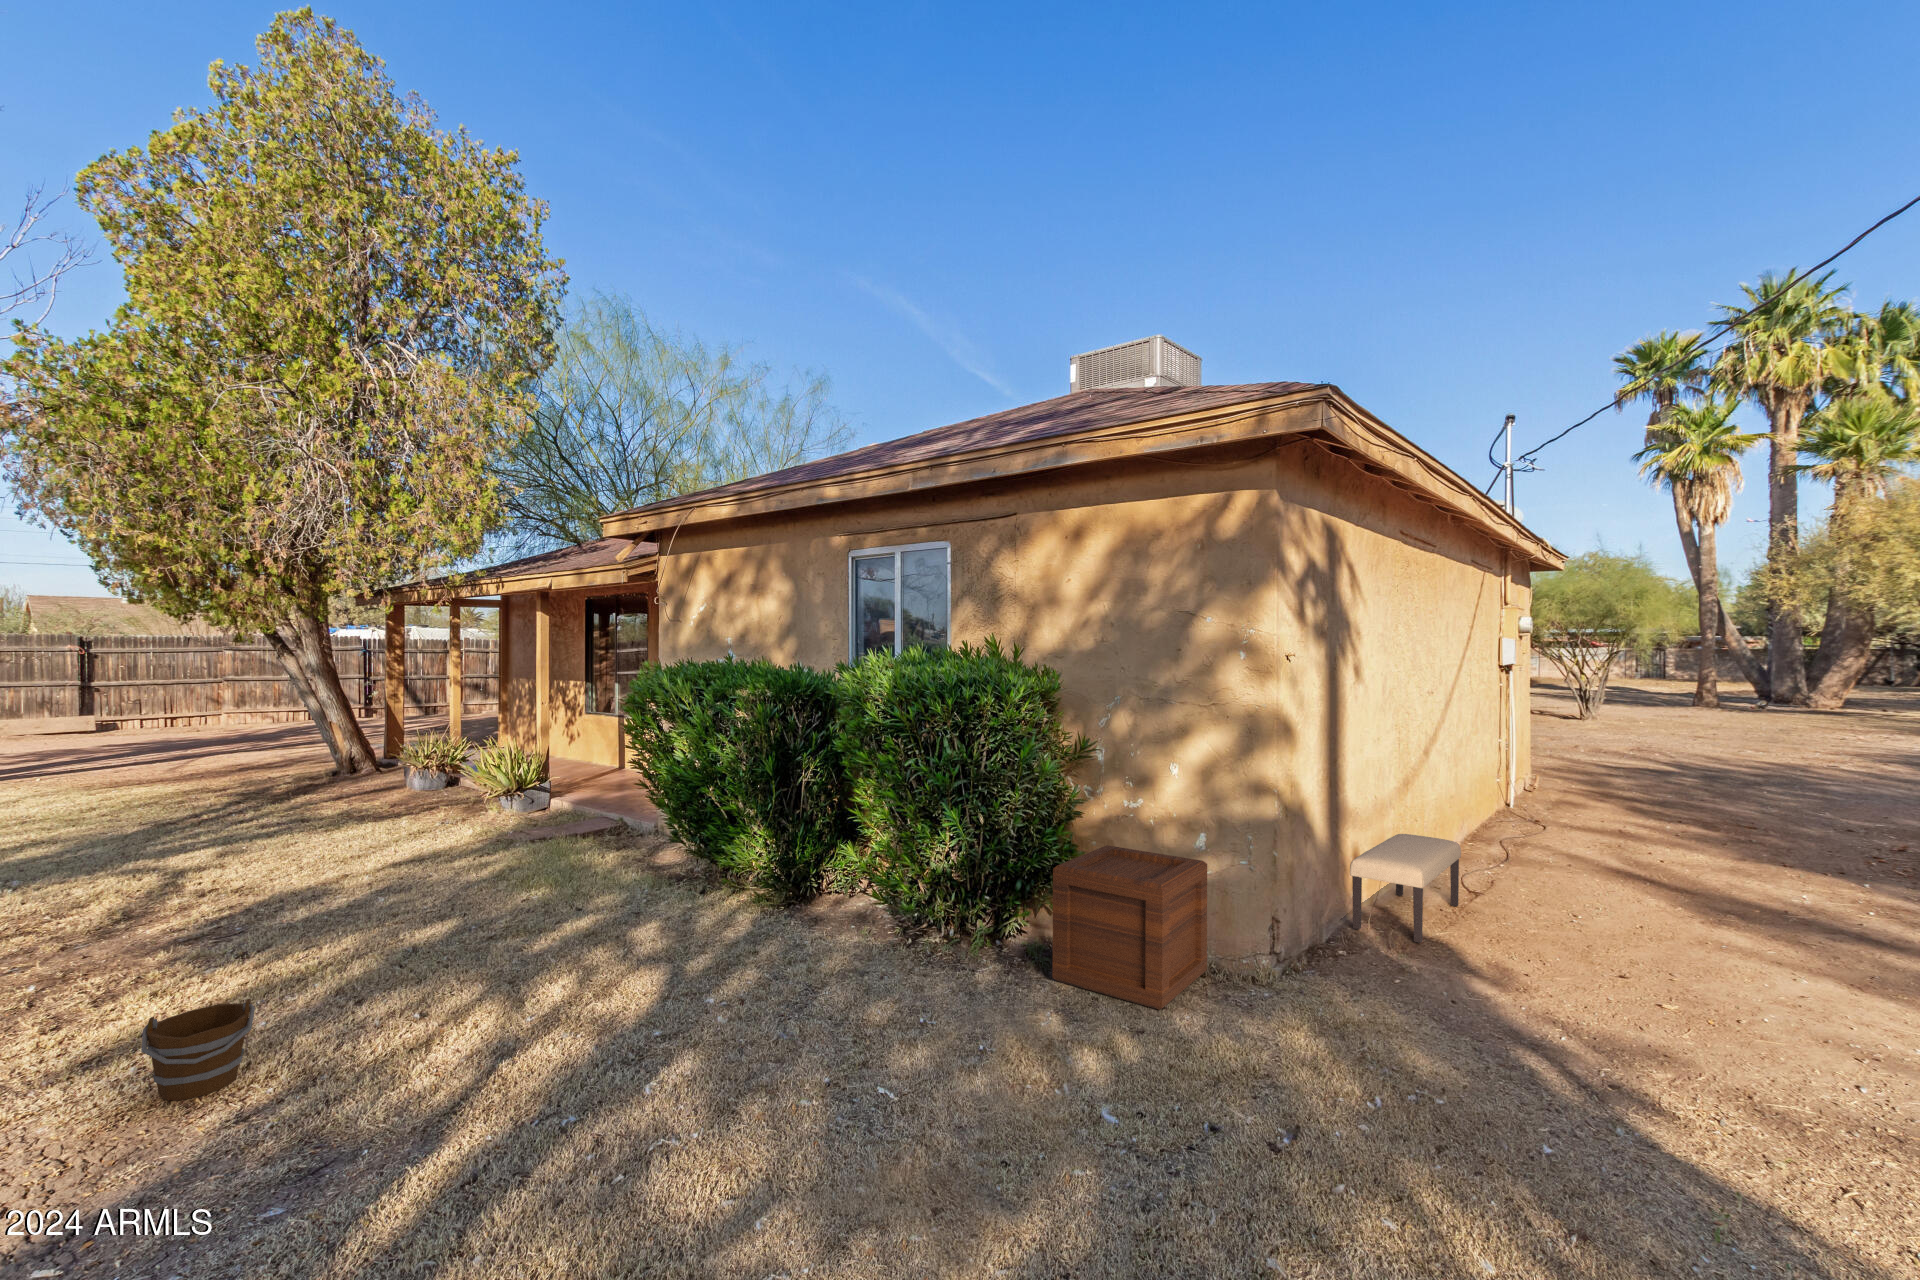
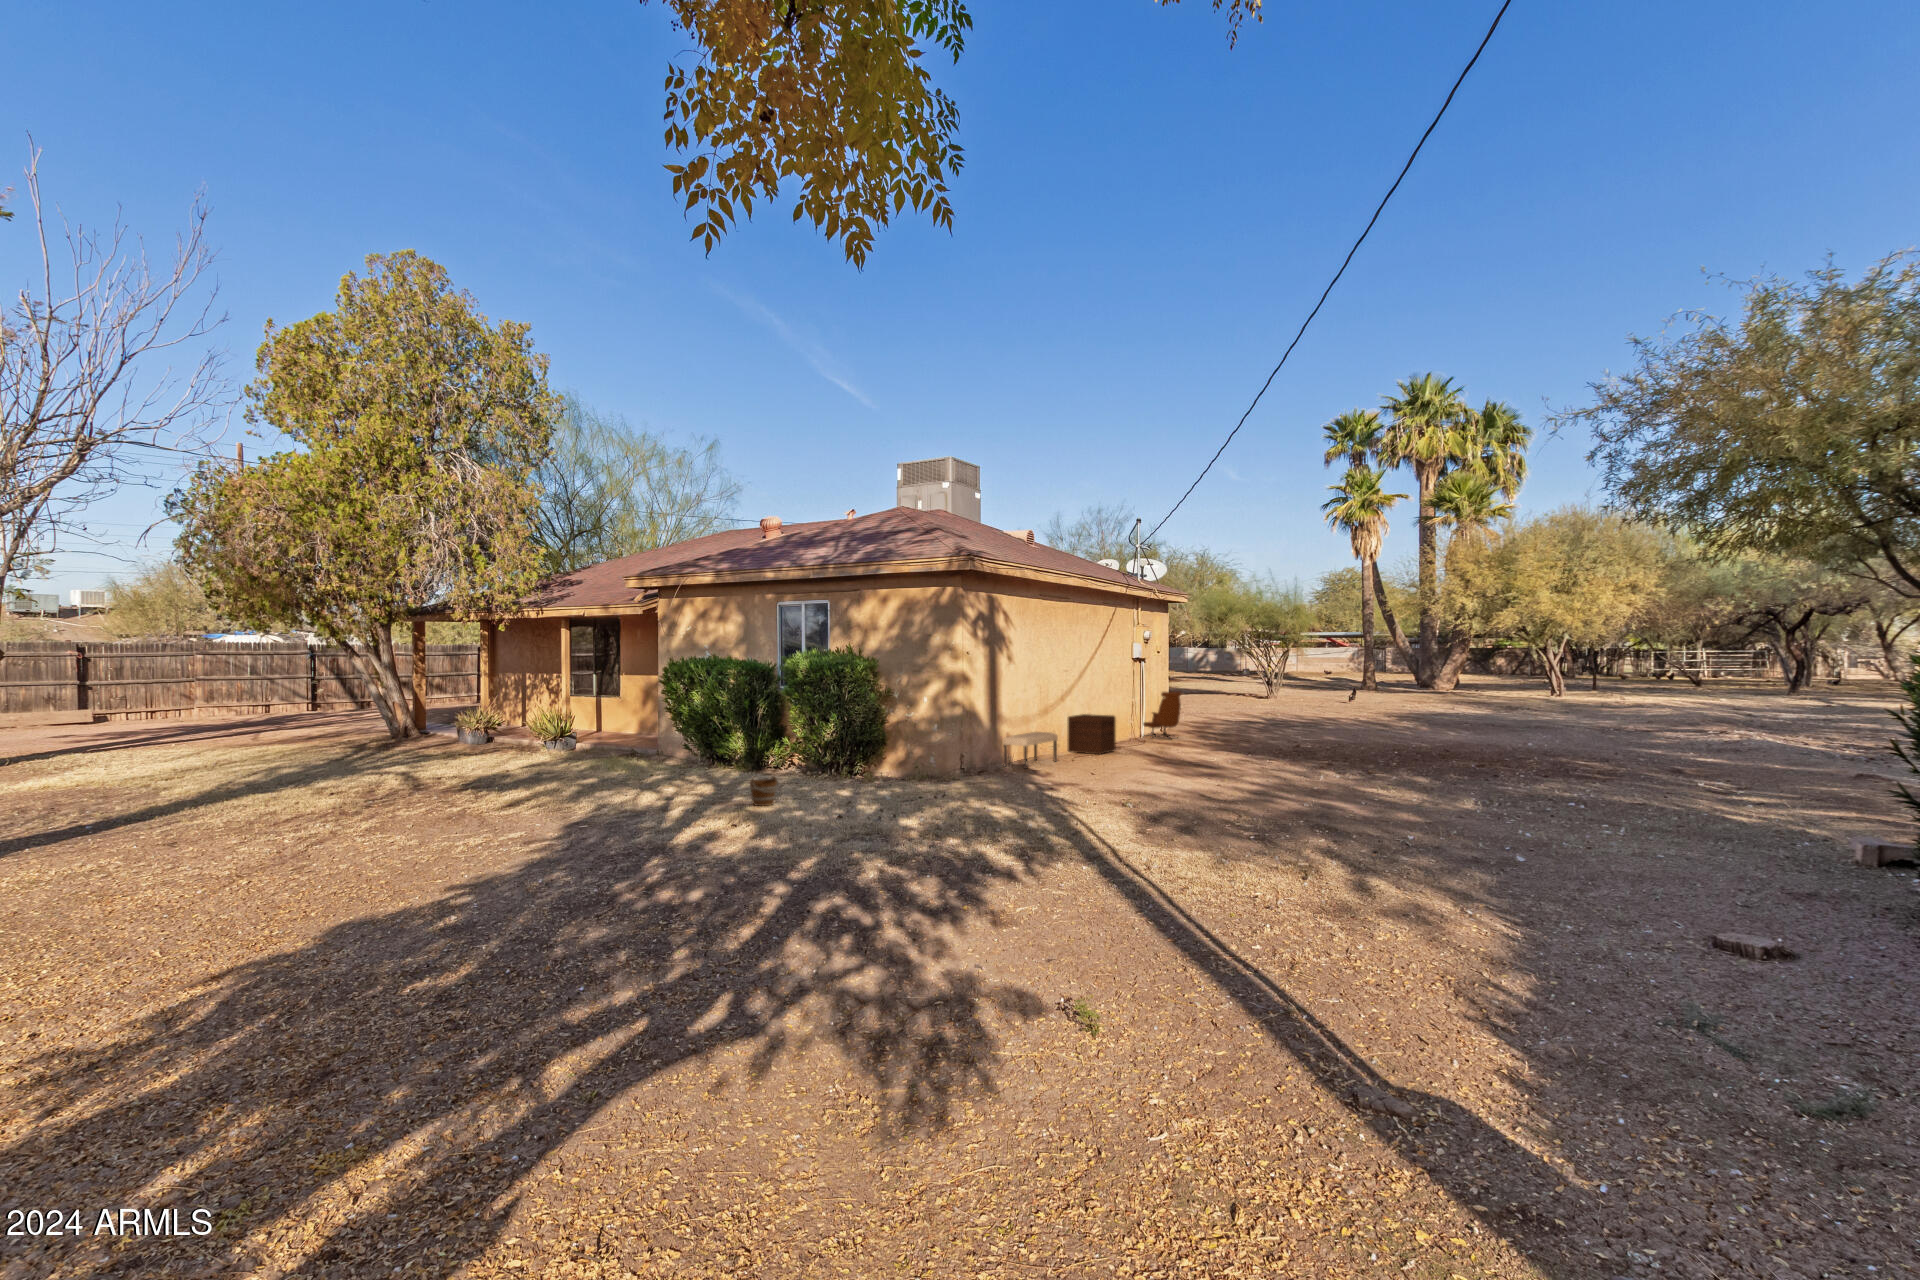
lounge chair: none [1513,731,1617,822] -> present [1143,692,1181,737]
wooden crate: present [1052,845,1207,1010] -> present [1067,714,1116,754]
bucket: present [141,999,255,1100] -> present [750,777,778,806]

